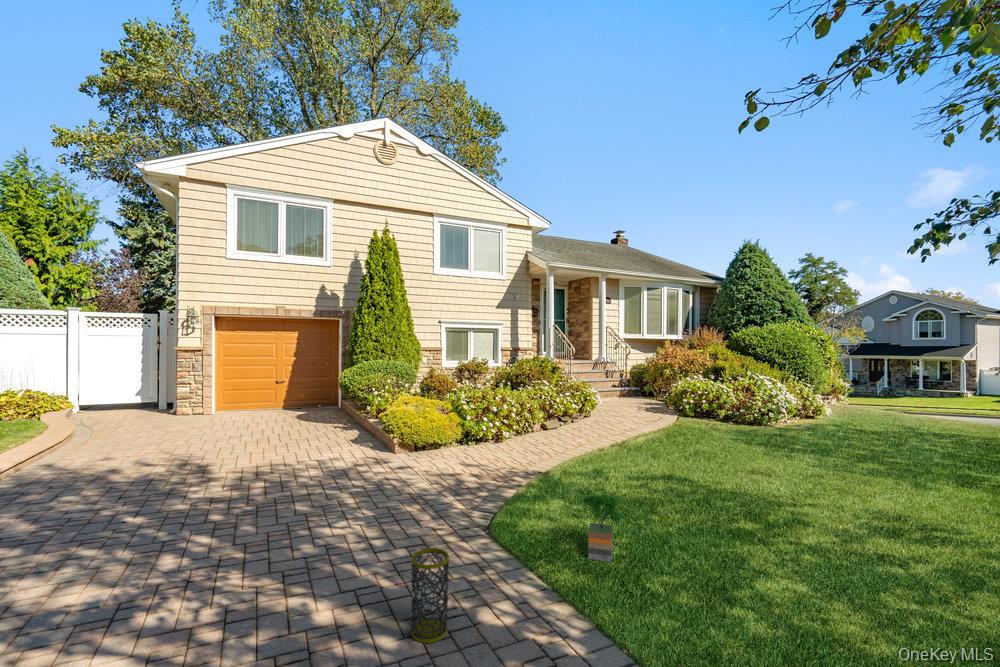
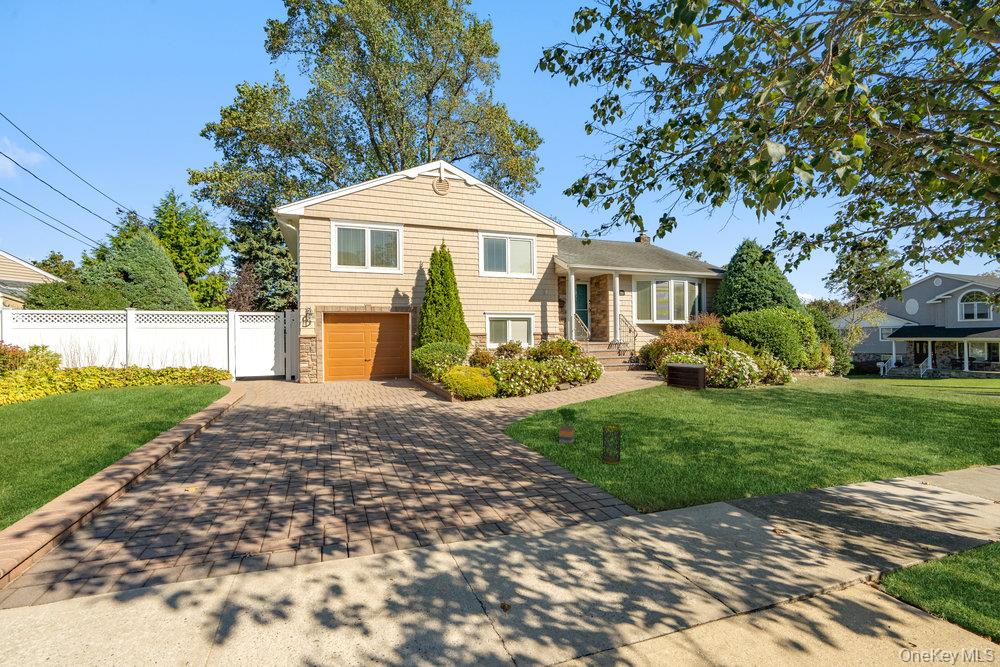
bench: none [680,391,735,428] -> present [666,363,707,390]
trash can: present [411,548,449,643] -> present [602,424,621,464]

